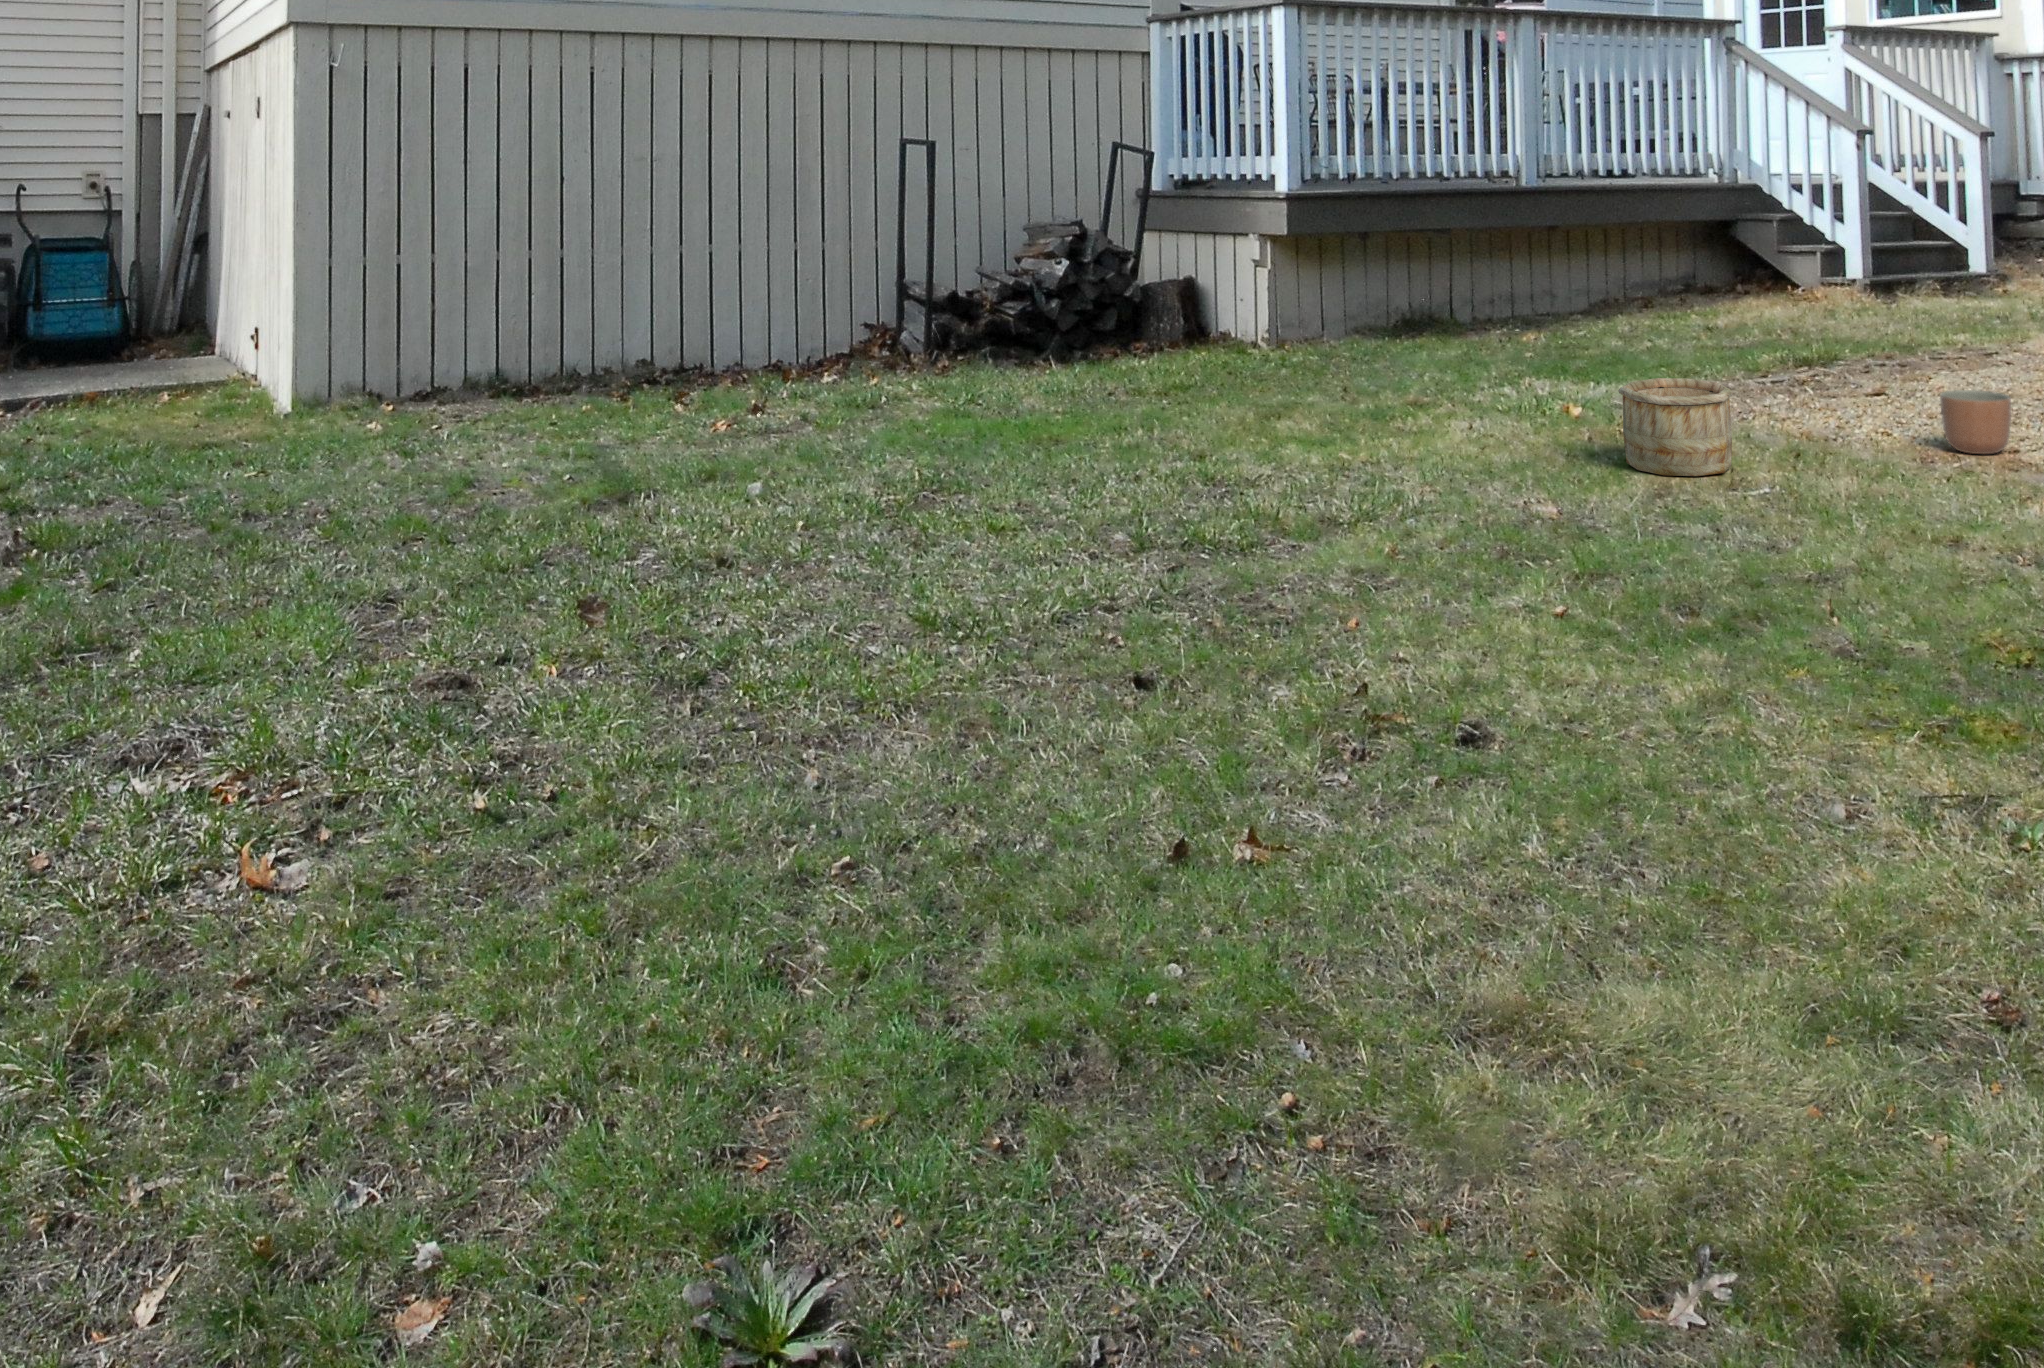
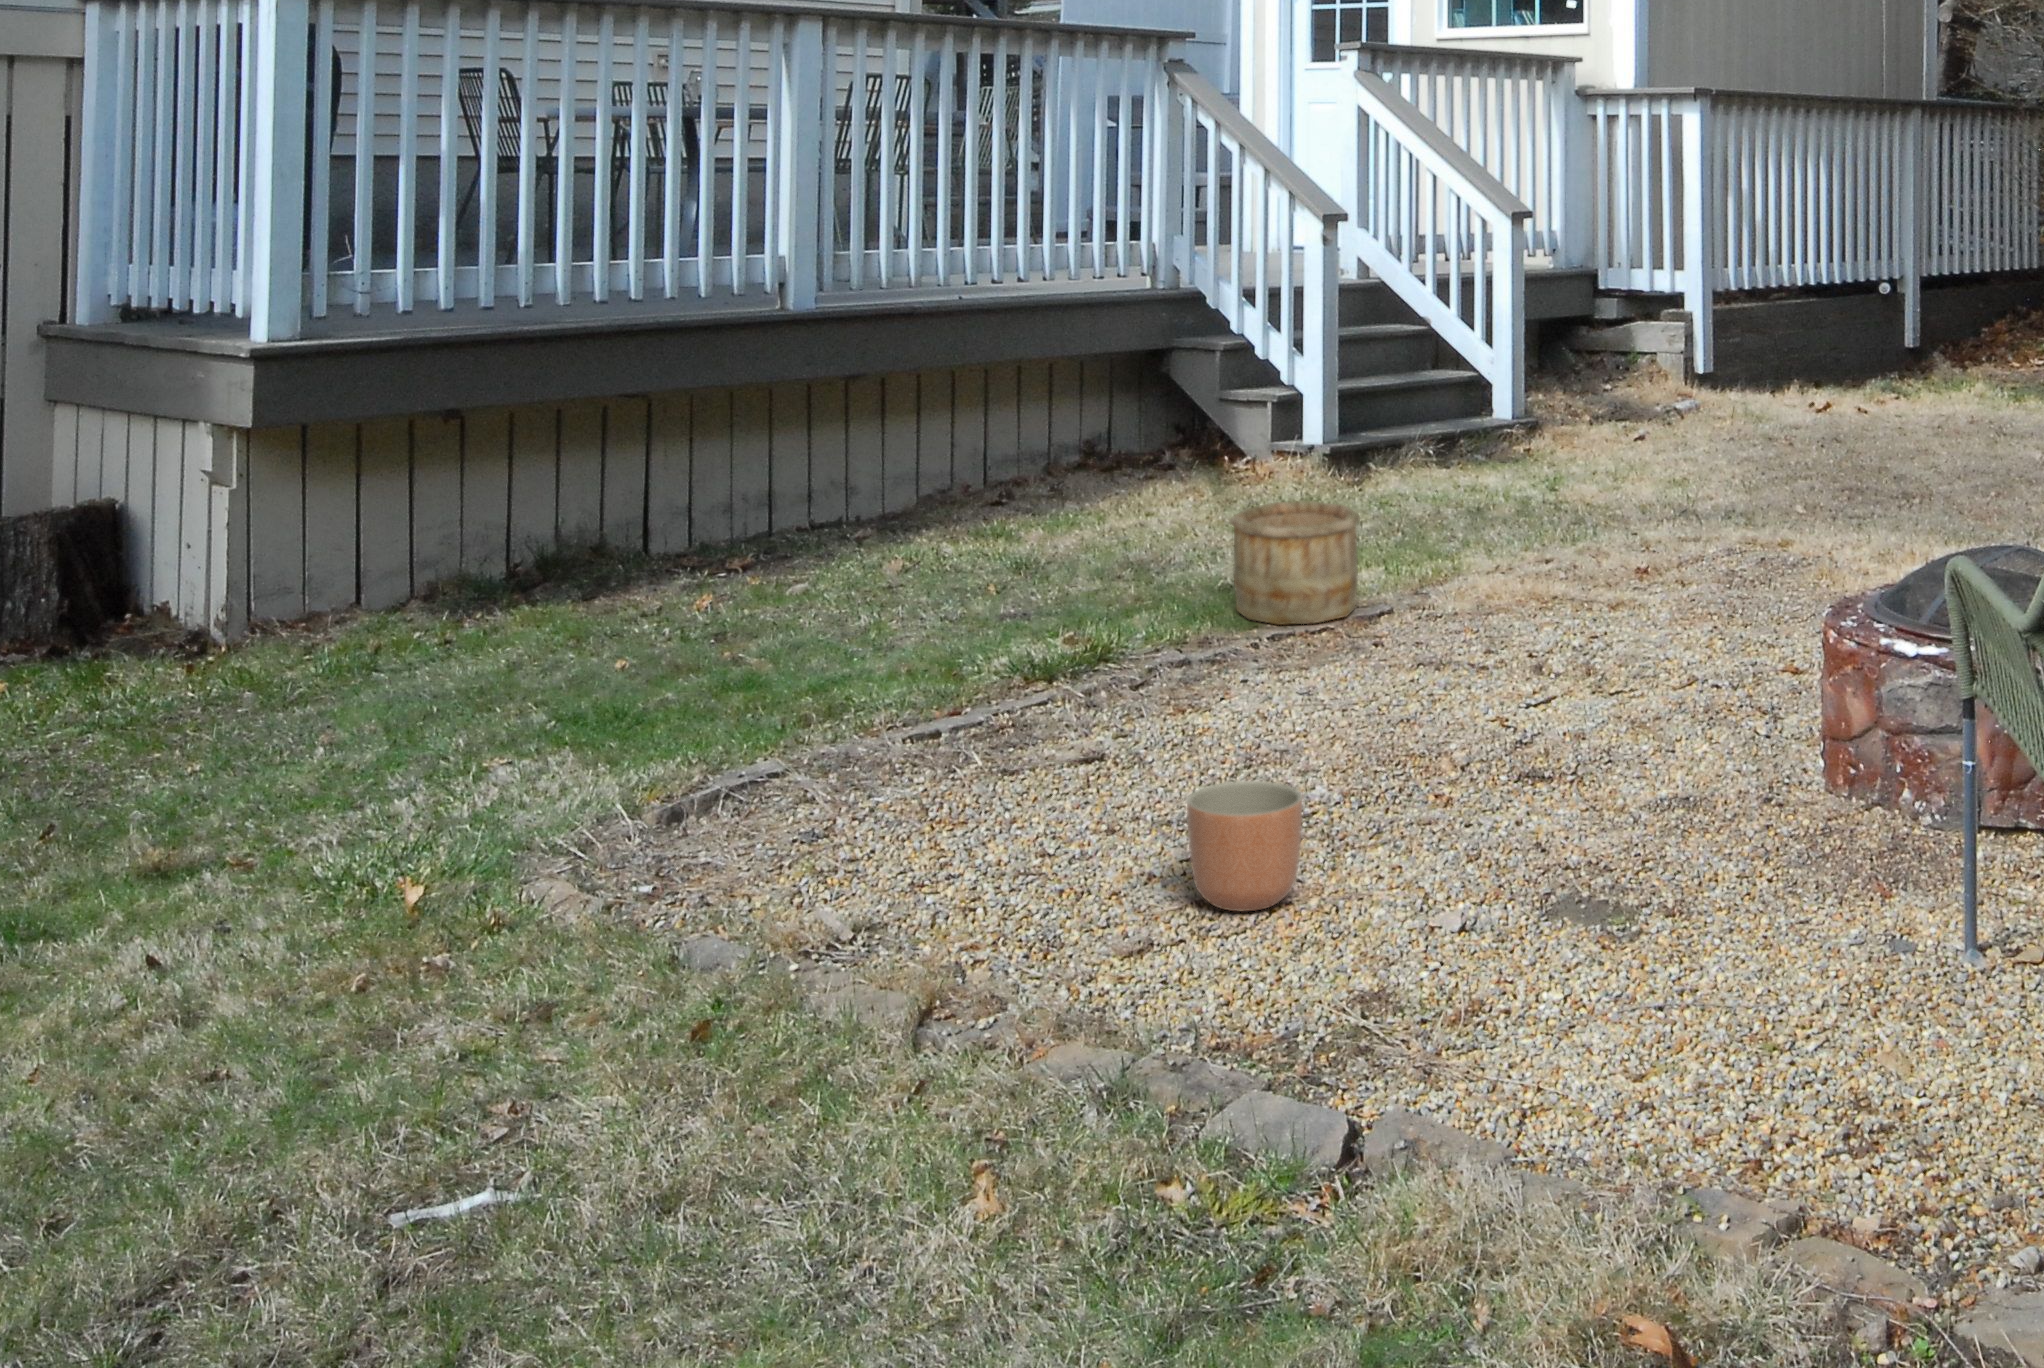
wooden bucket: present [1619,378,1733,476] -> present [1230,501,1360,625]

